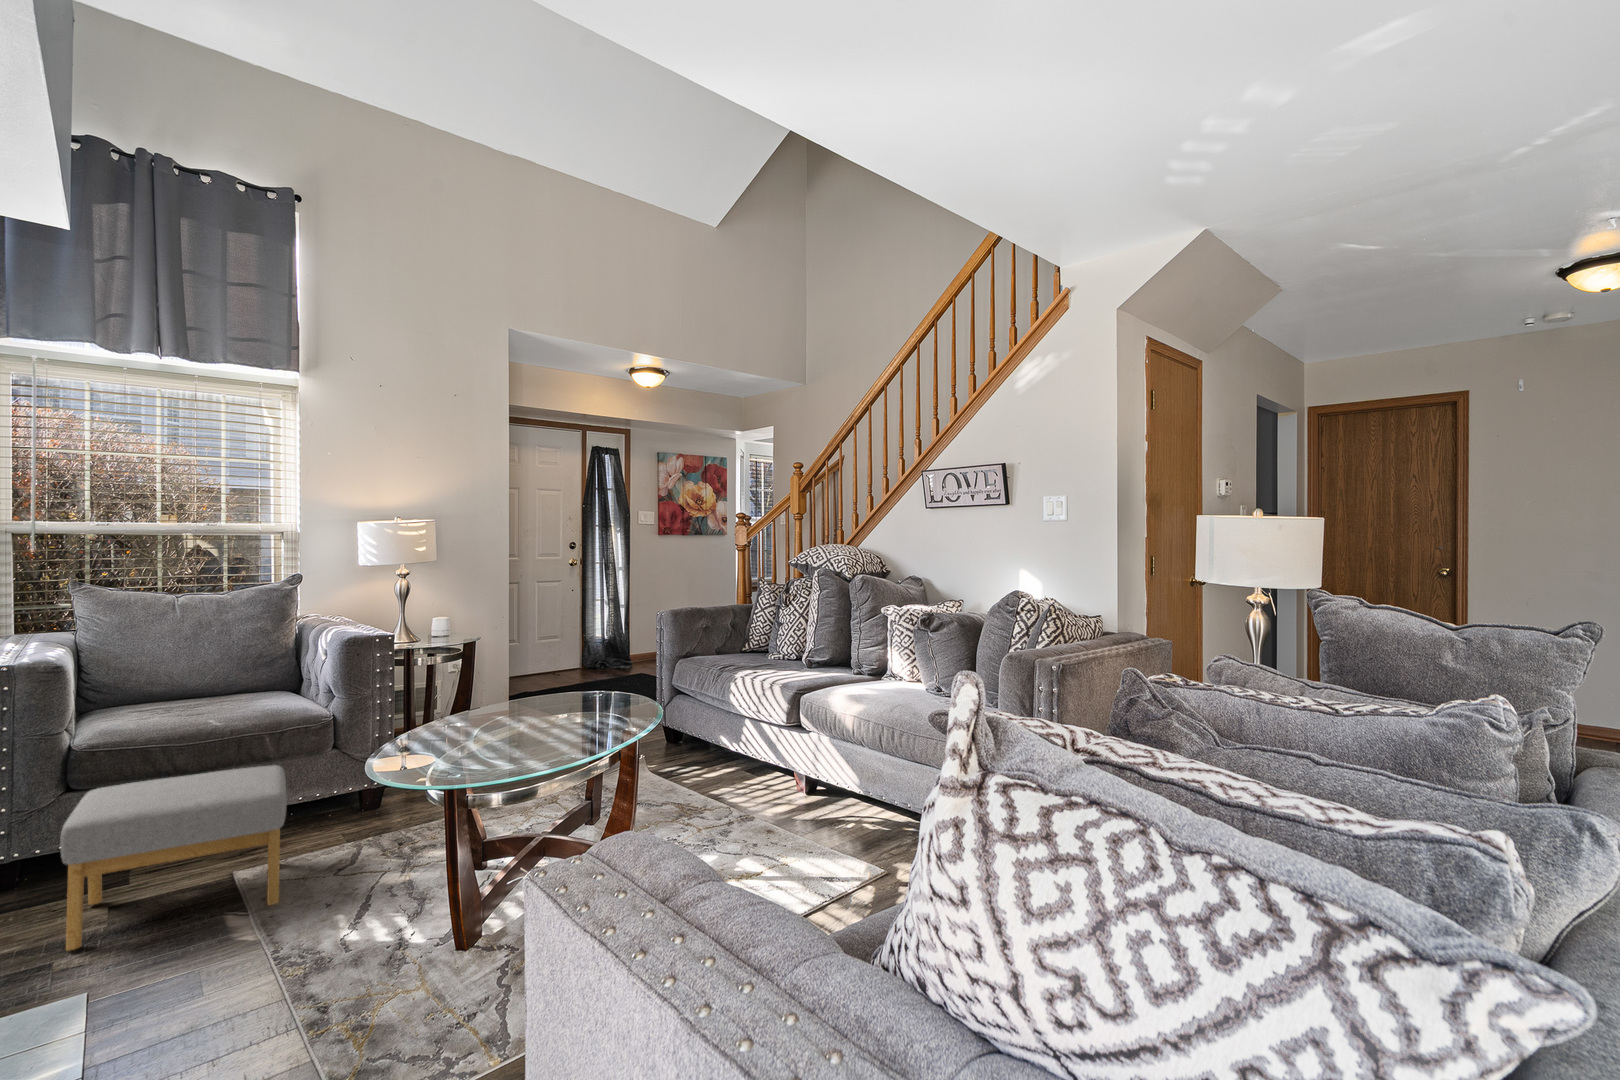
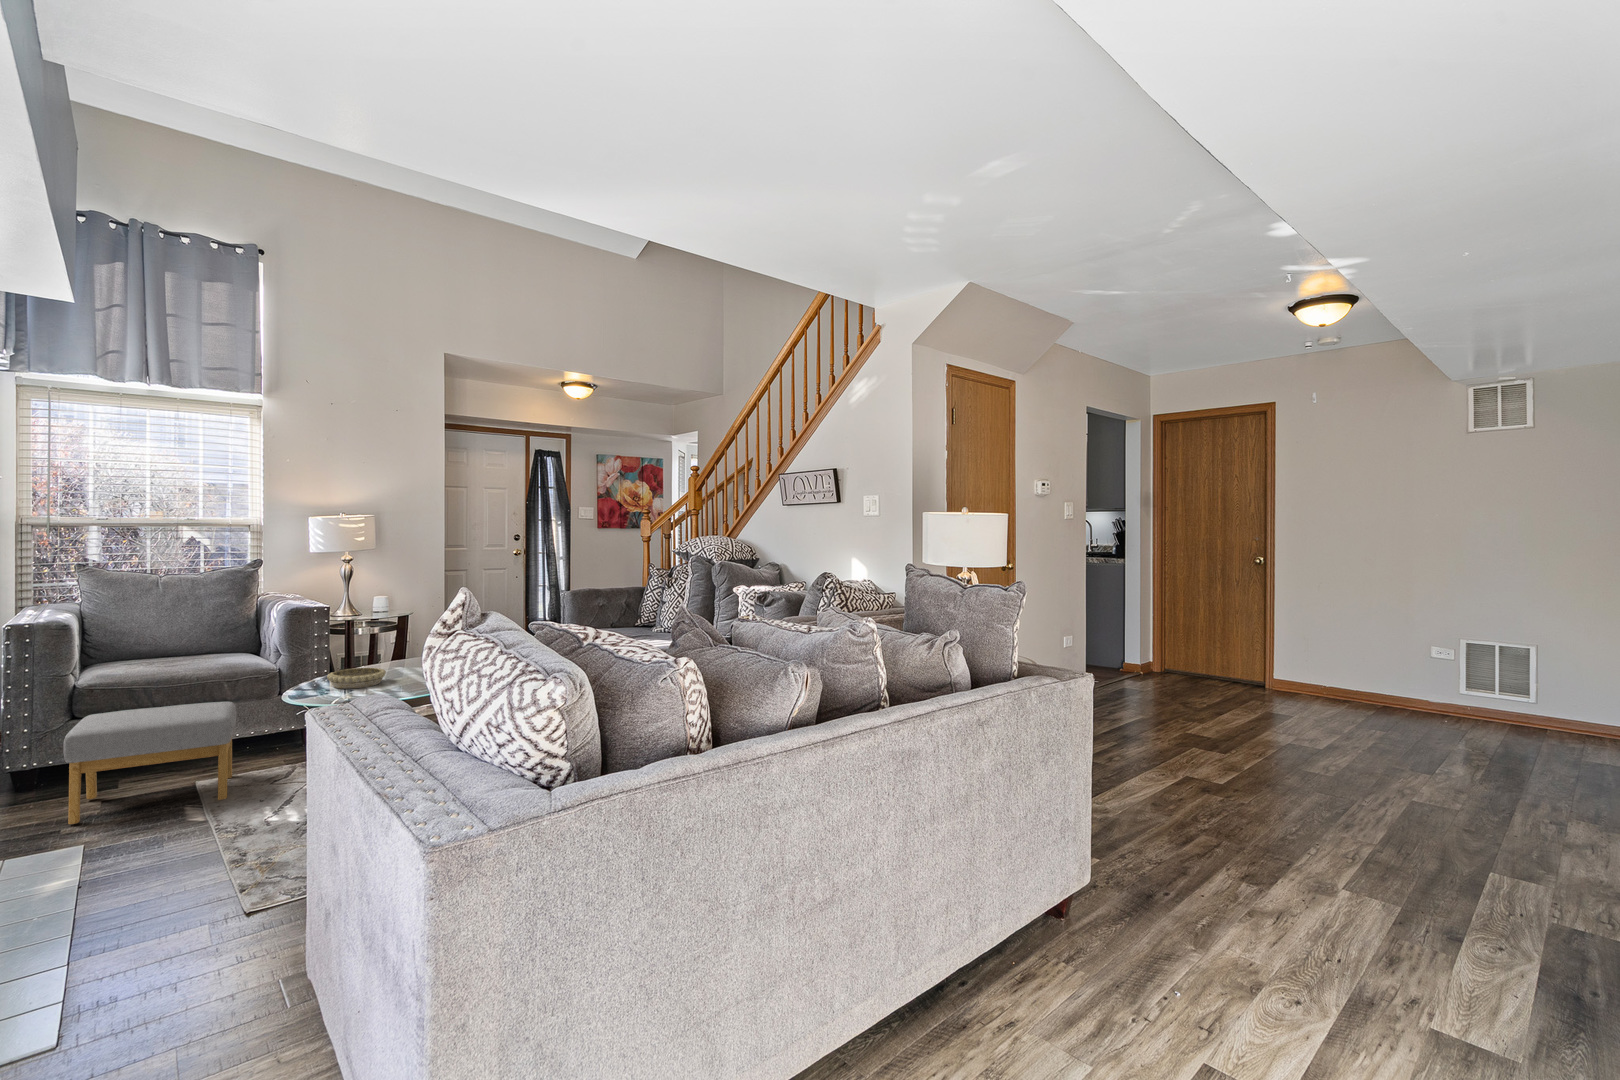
decorative bowl: none [423,724,498,756] -> present [327,668,386,689]

